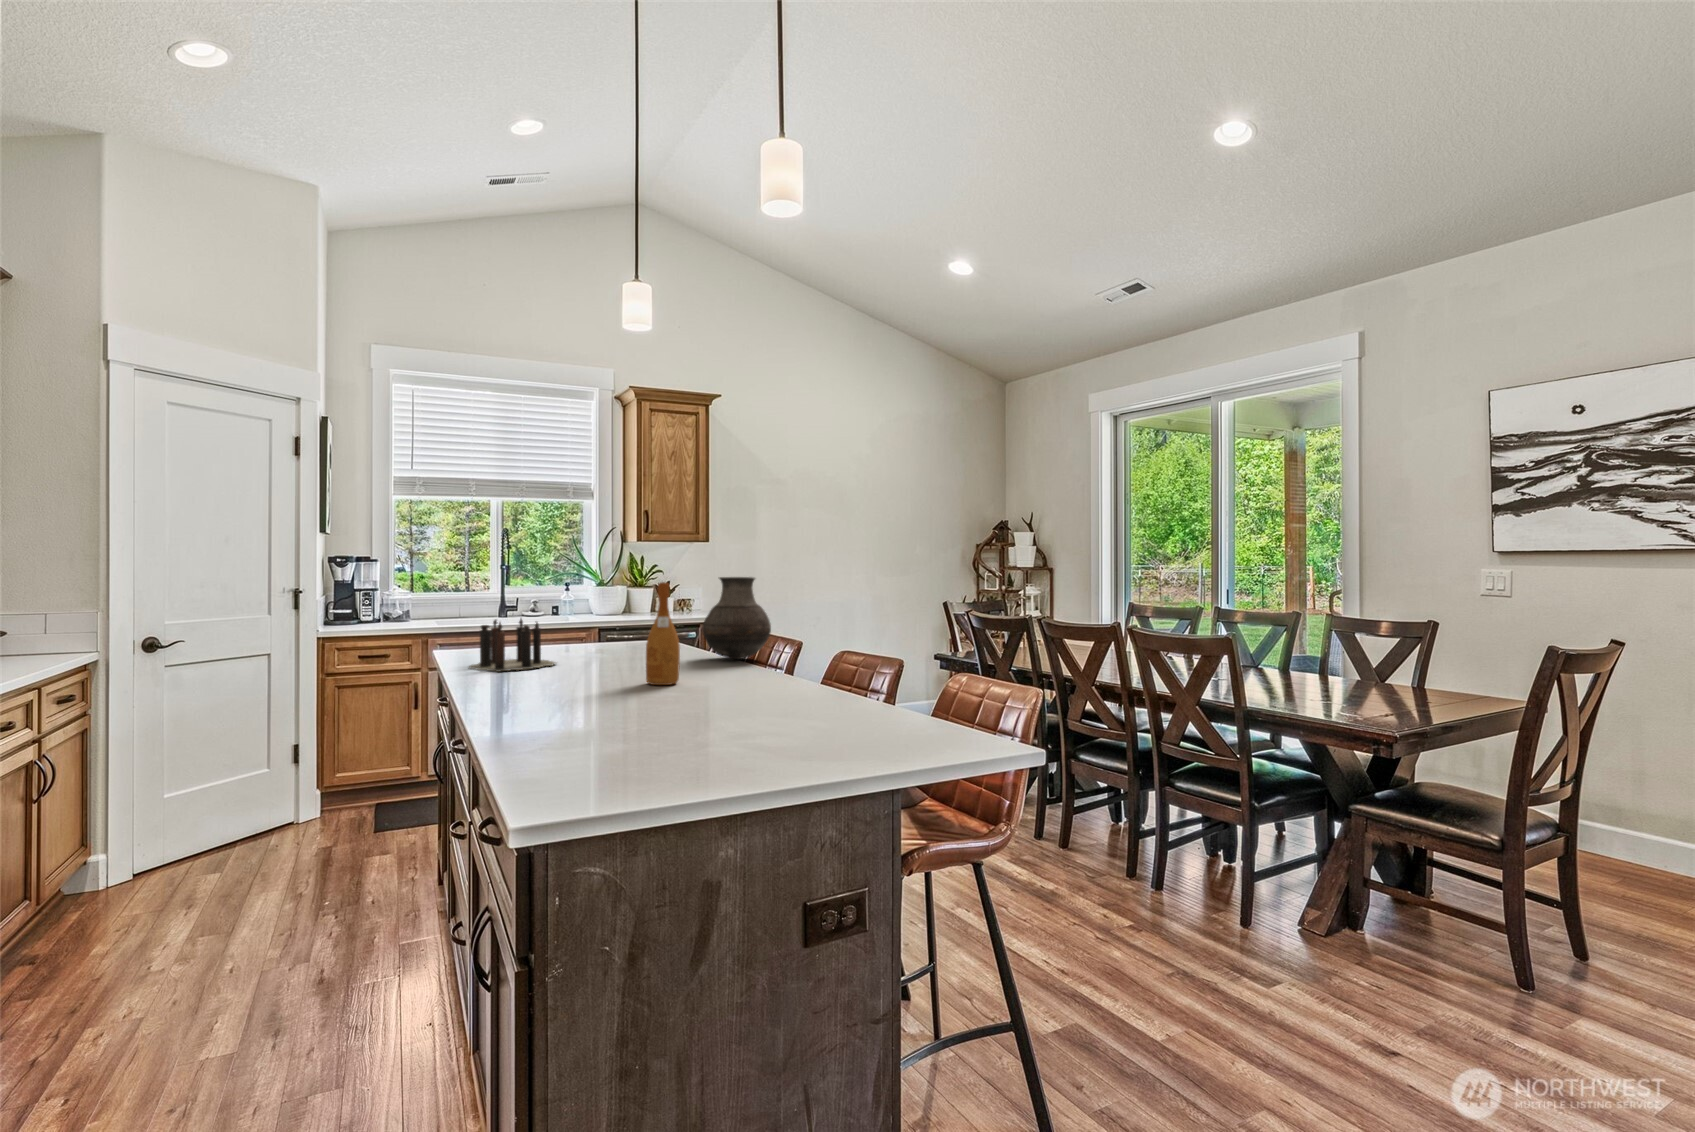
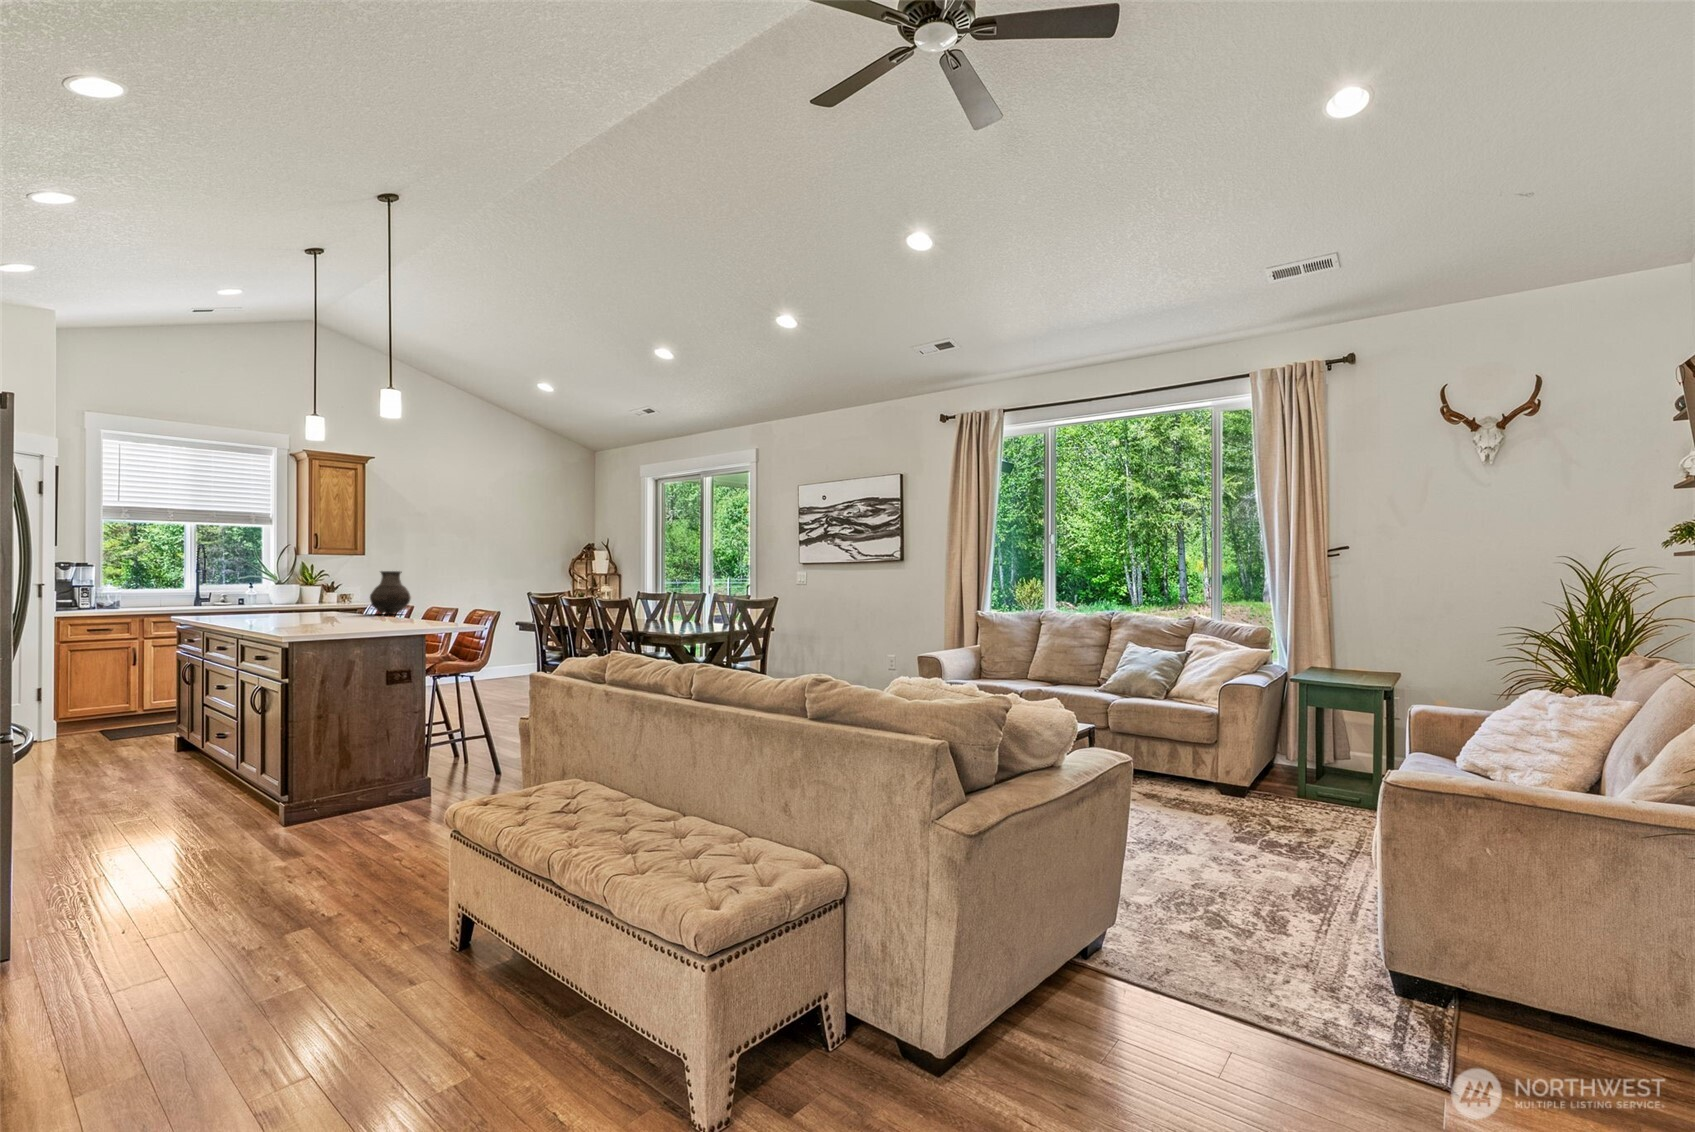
wine bottle: present [646,582,680,685] -> none [343,571,361,619]
candle: present [469,619,555,672] -> none [221,592,283,617]

